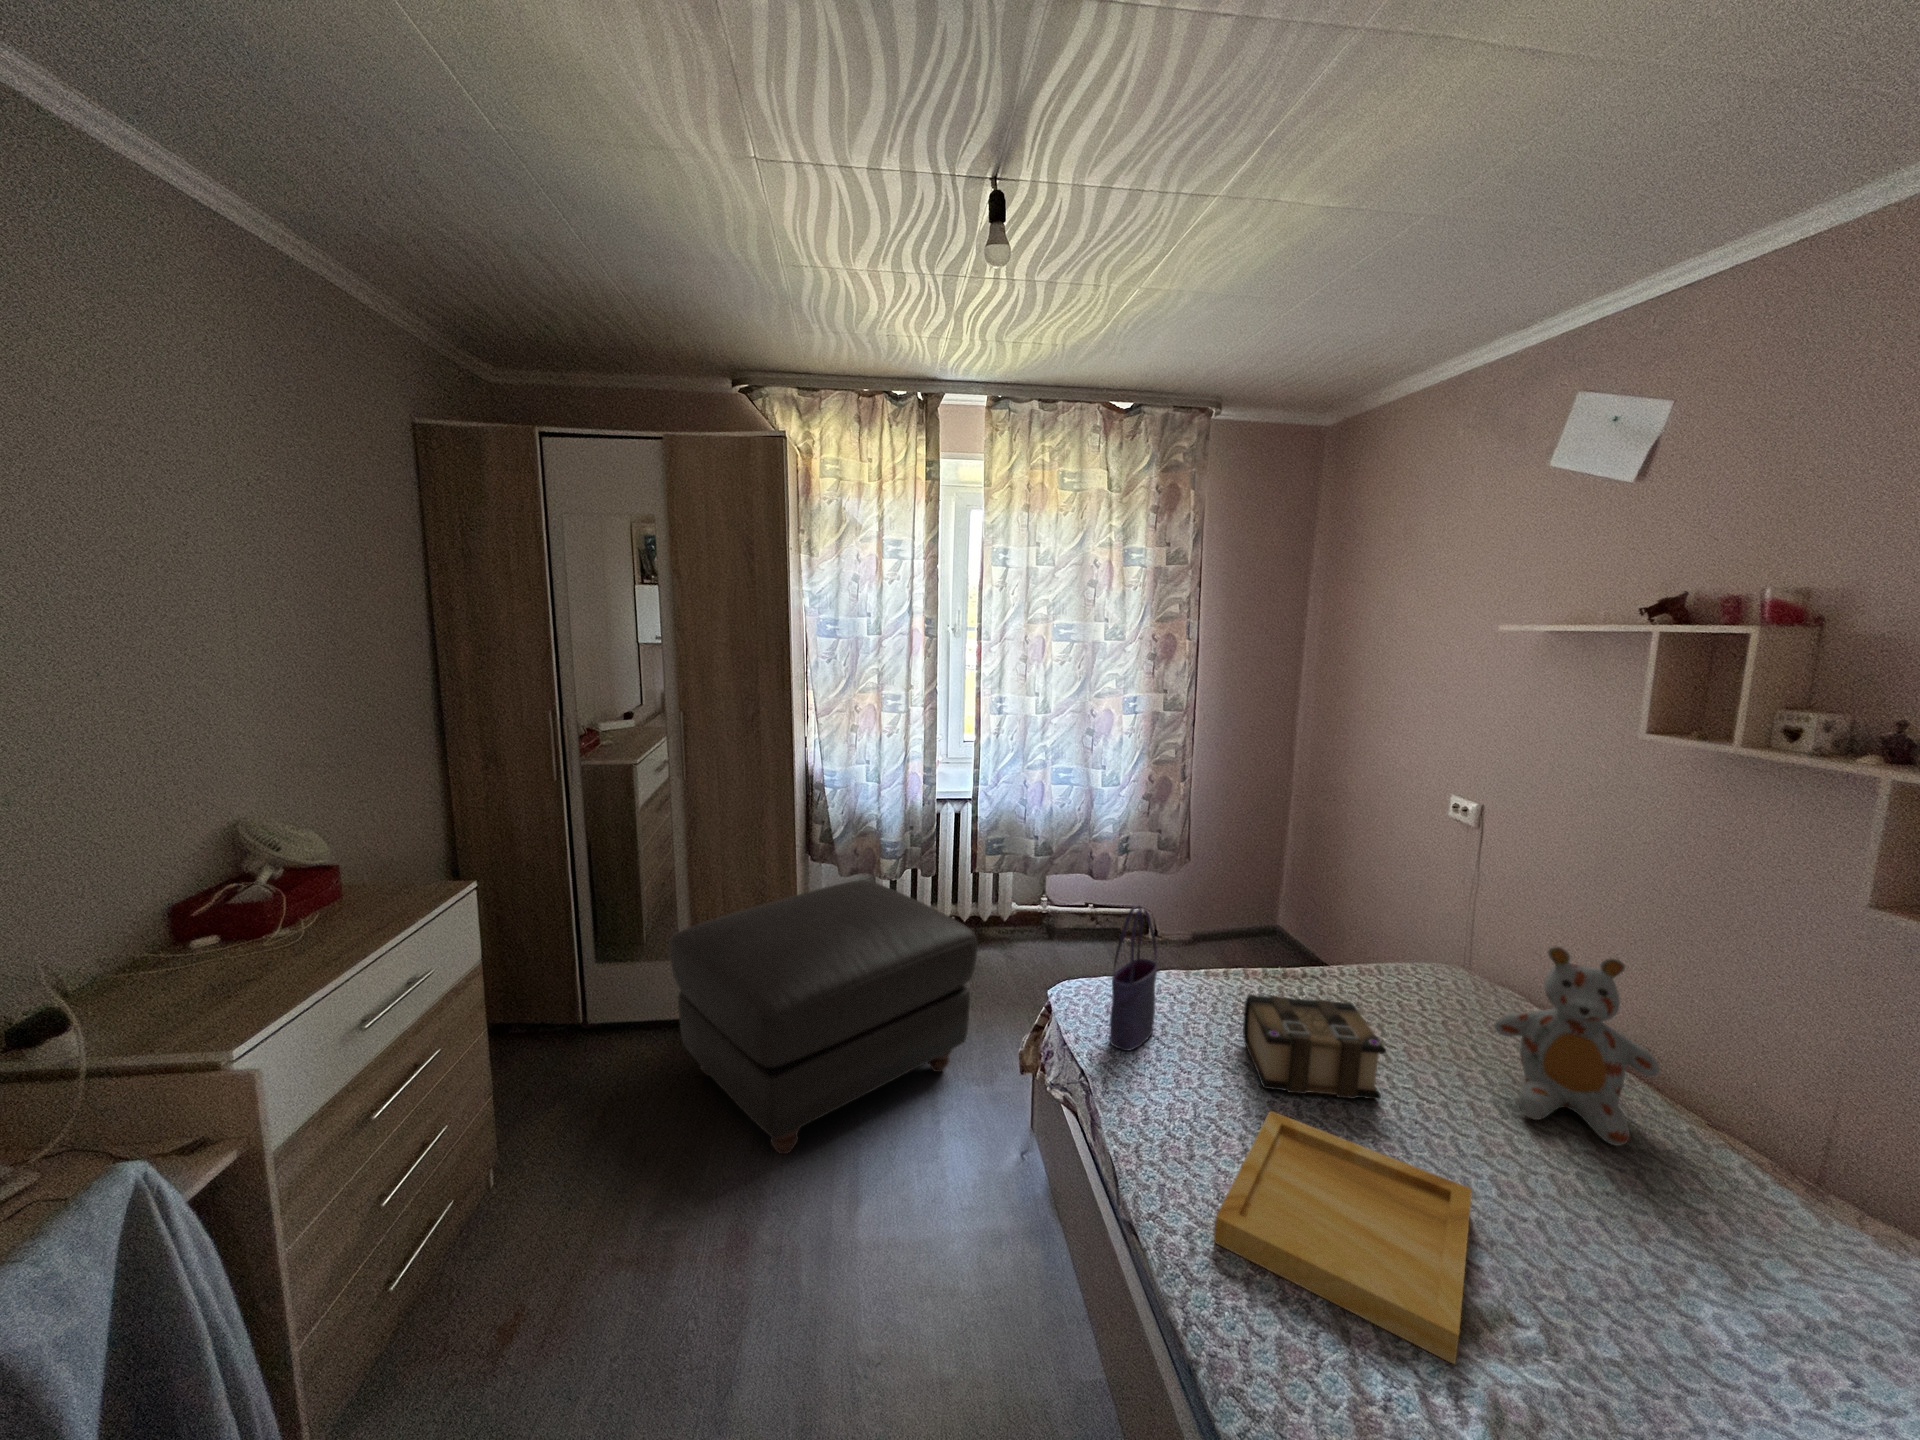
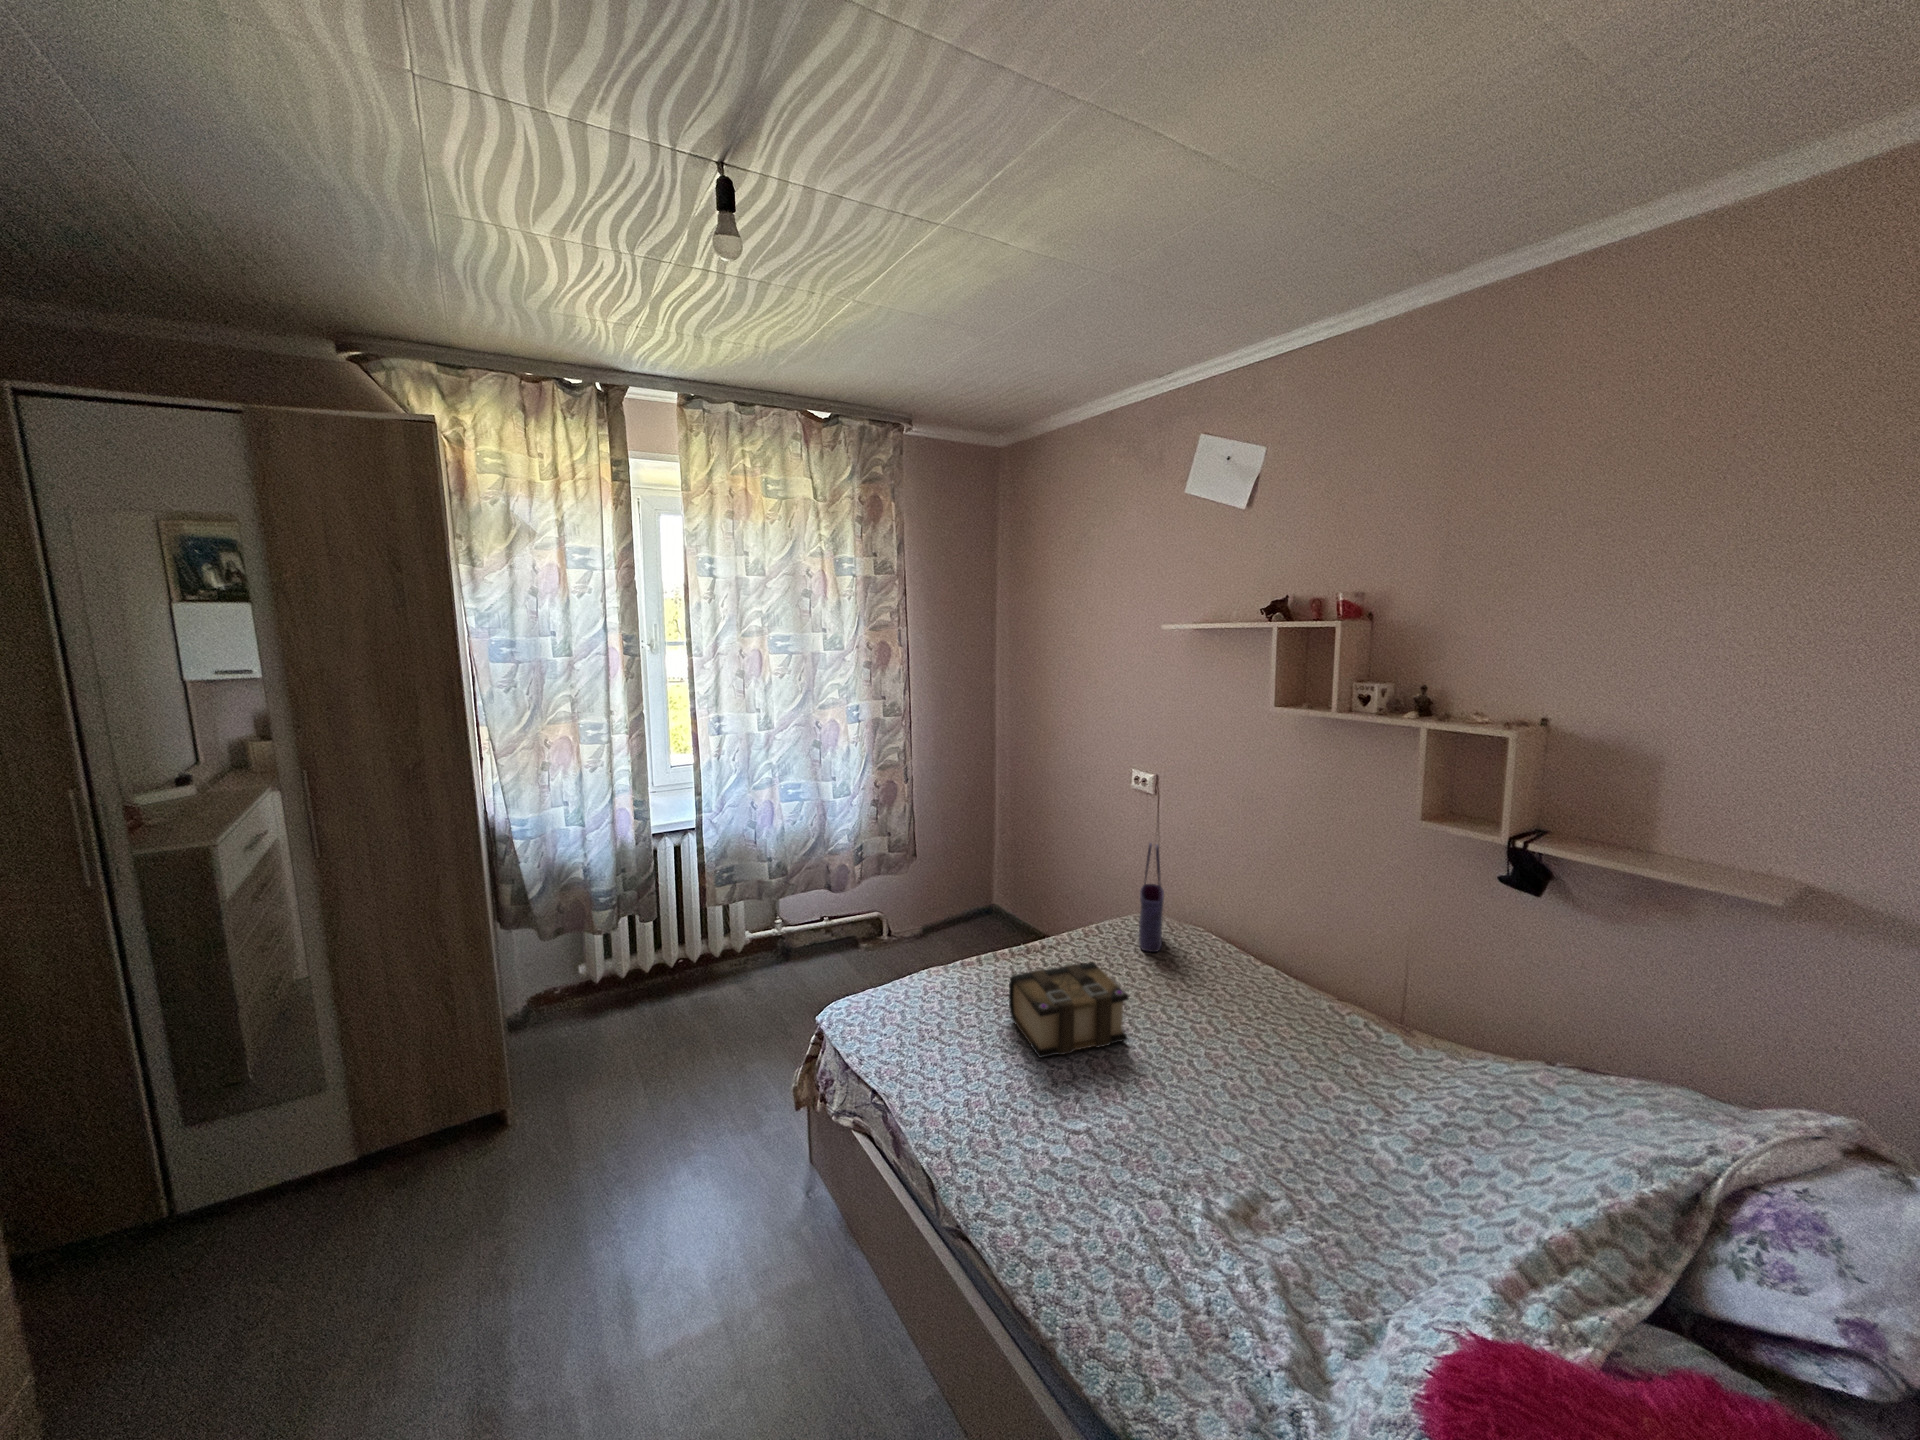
ottoman: present [670,880,978,1154] -> none [311,938,732,1295]
tote bag: present [1110,905,1157,1051] -> present [1139,843,1164,952]
stuffed bear: present [1494,946,1660,1146] -> none [1192,883,1298,1028]
tray: present [1214,1111,1472,1364] -> none [1042,1078,1245,1253]

